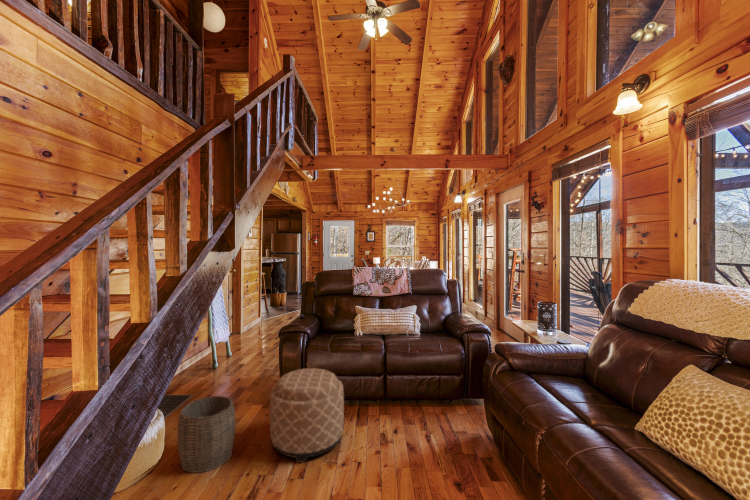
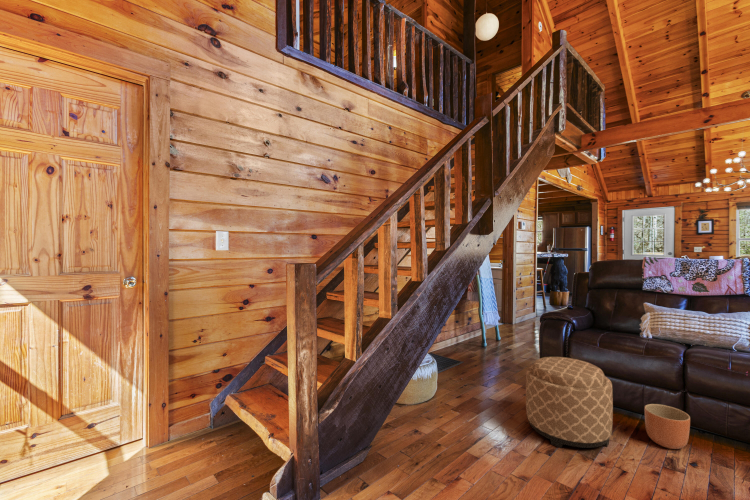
planter: none [363,389,391,424] -> present [645,404,690,449]
woven basket: present [177,396,236,473] -> none [448,360,494,421]

